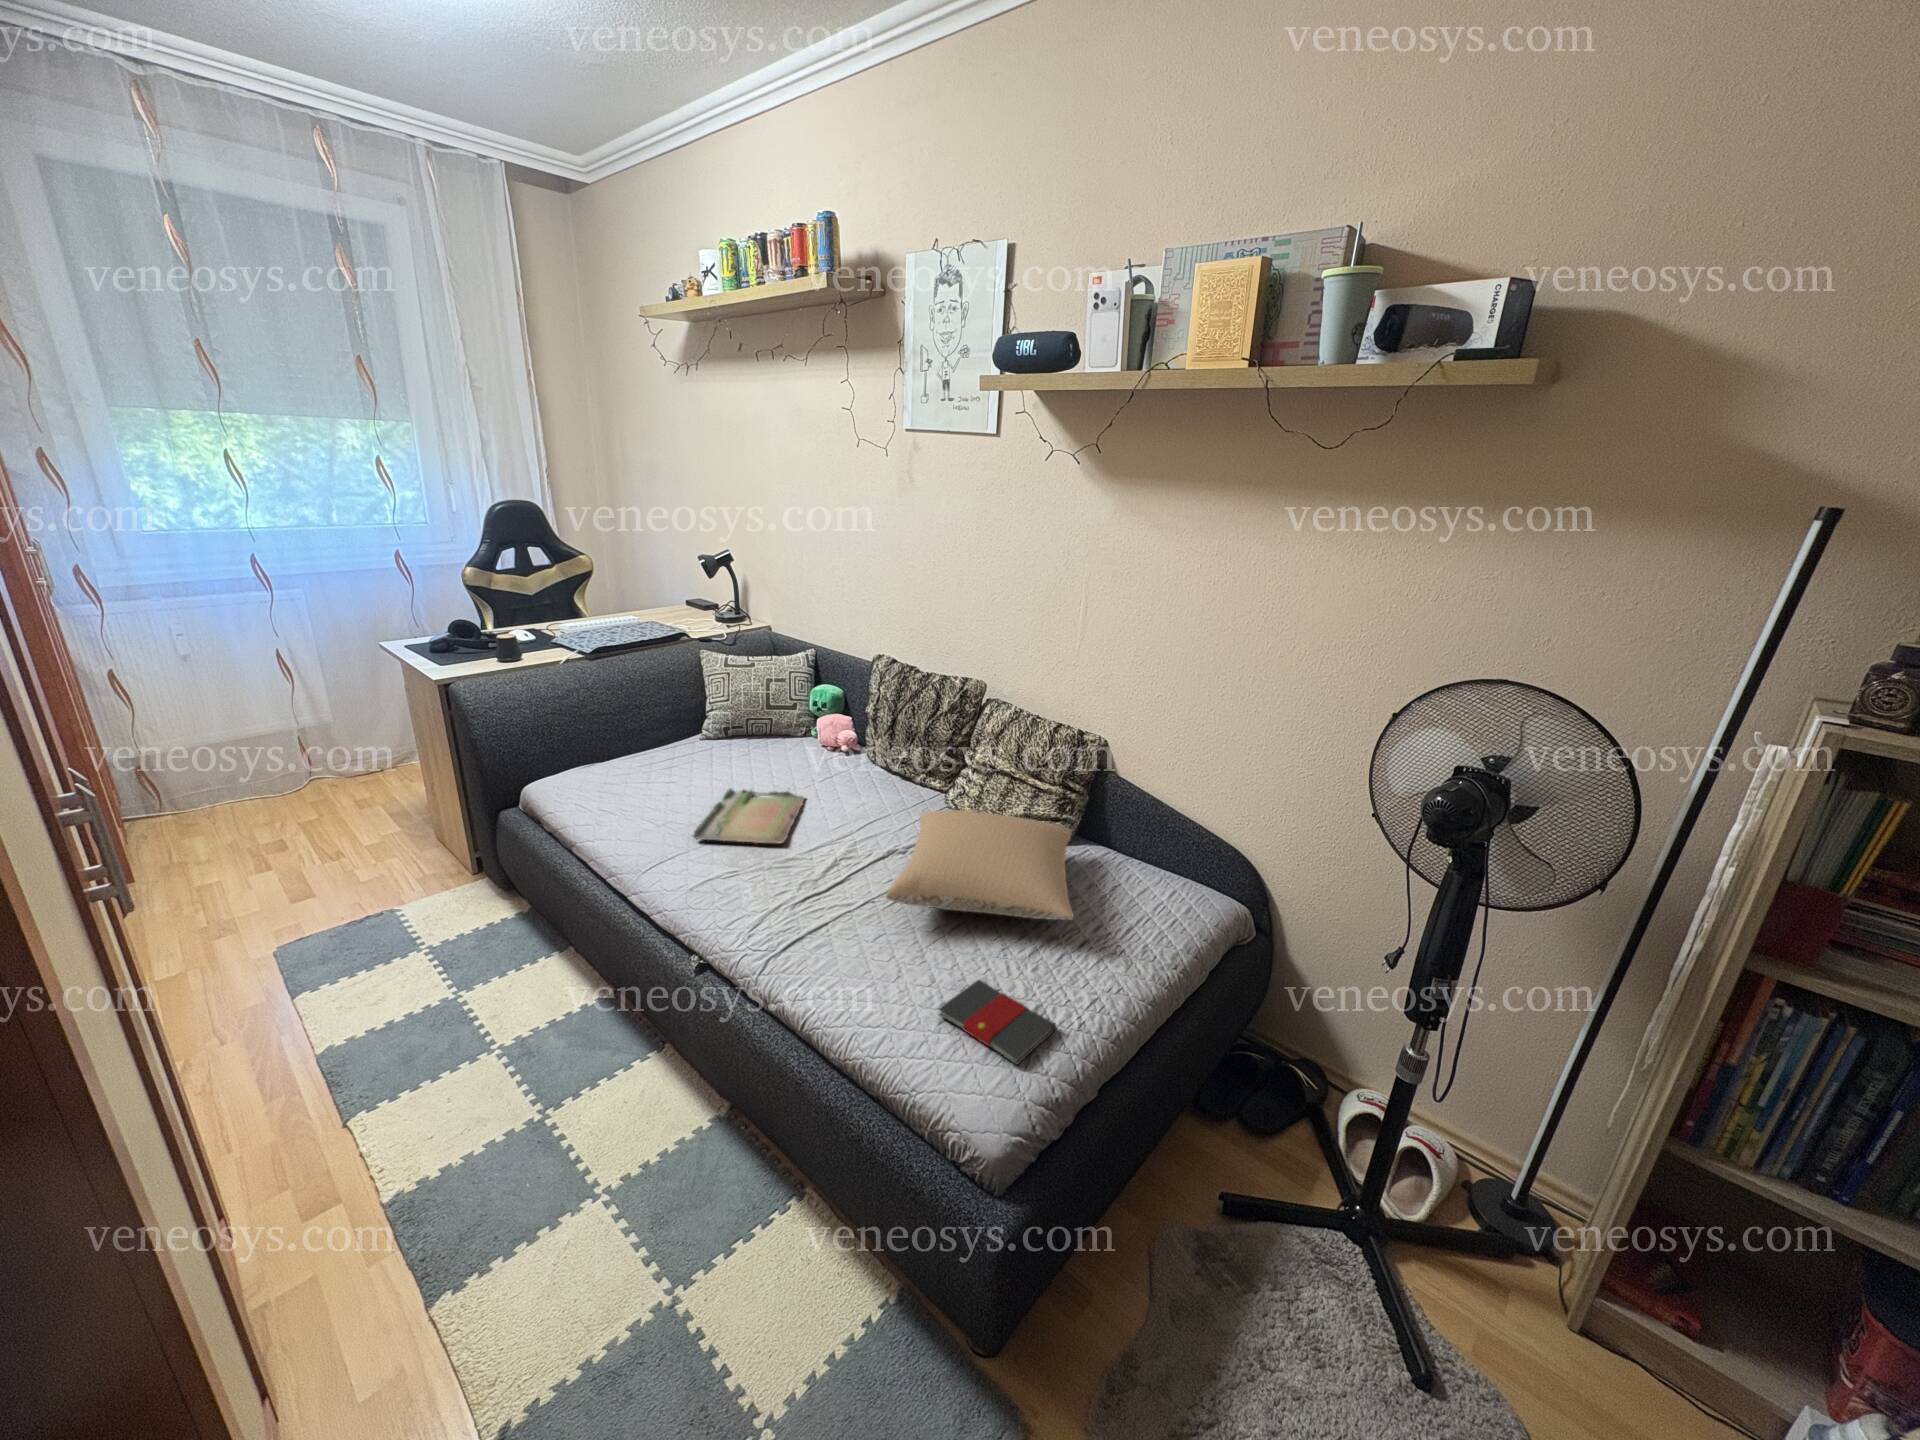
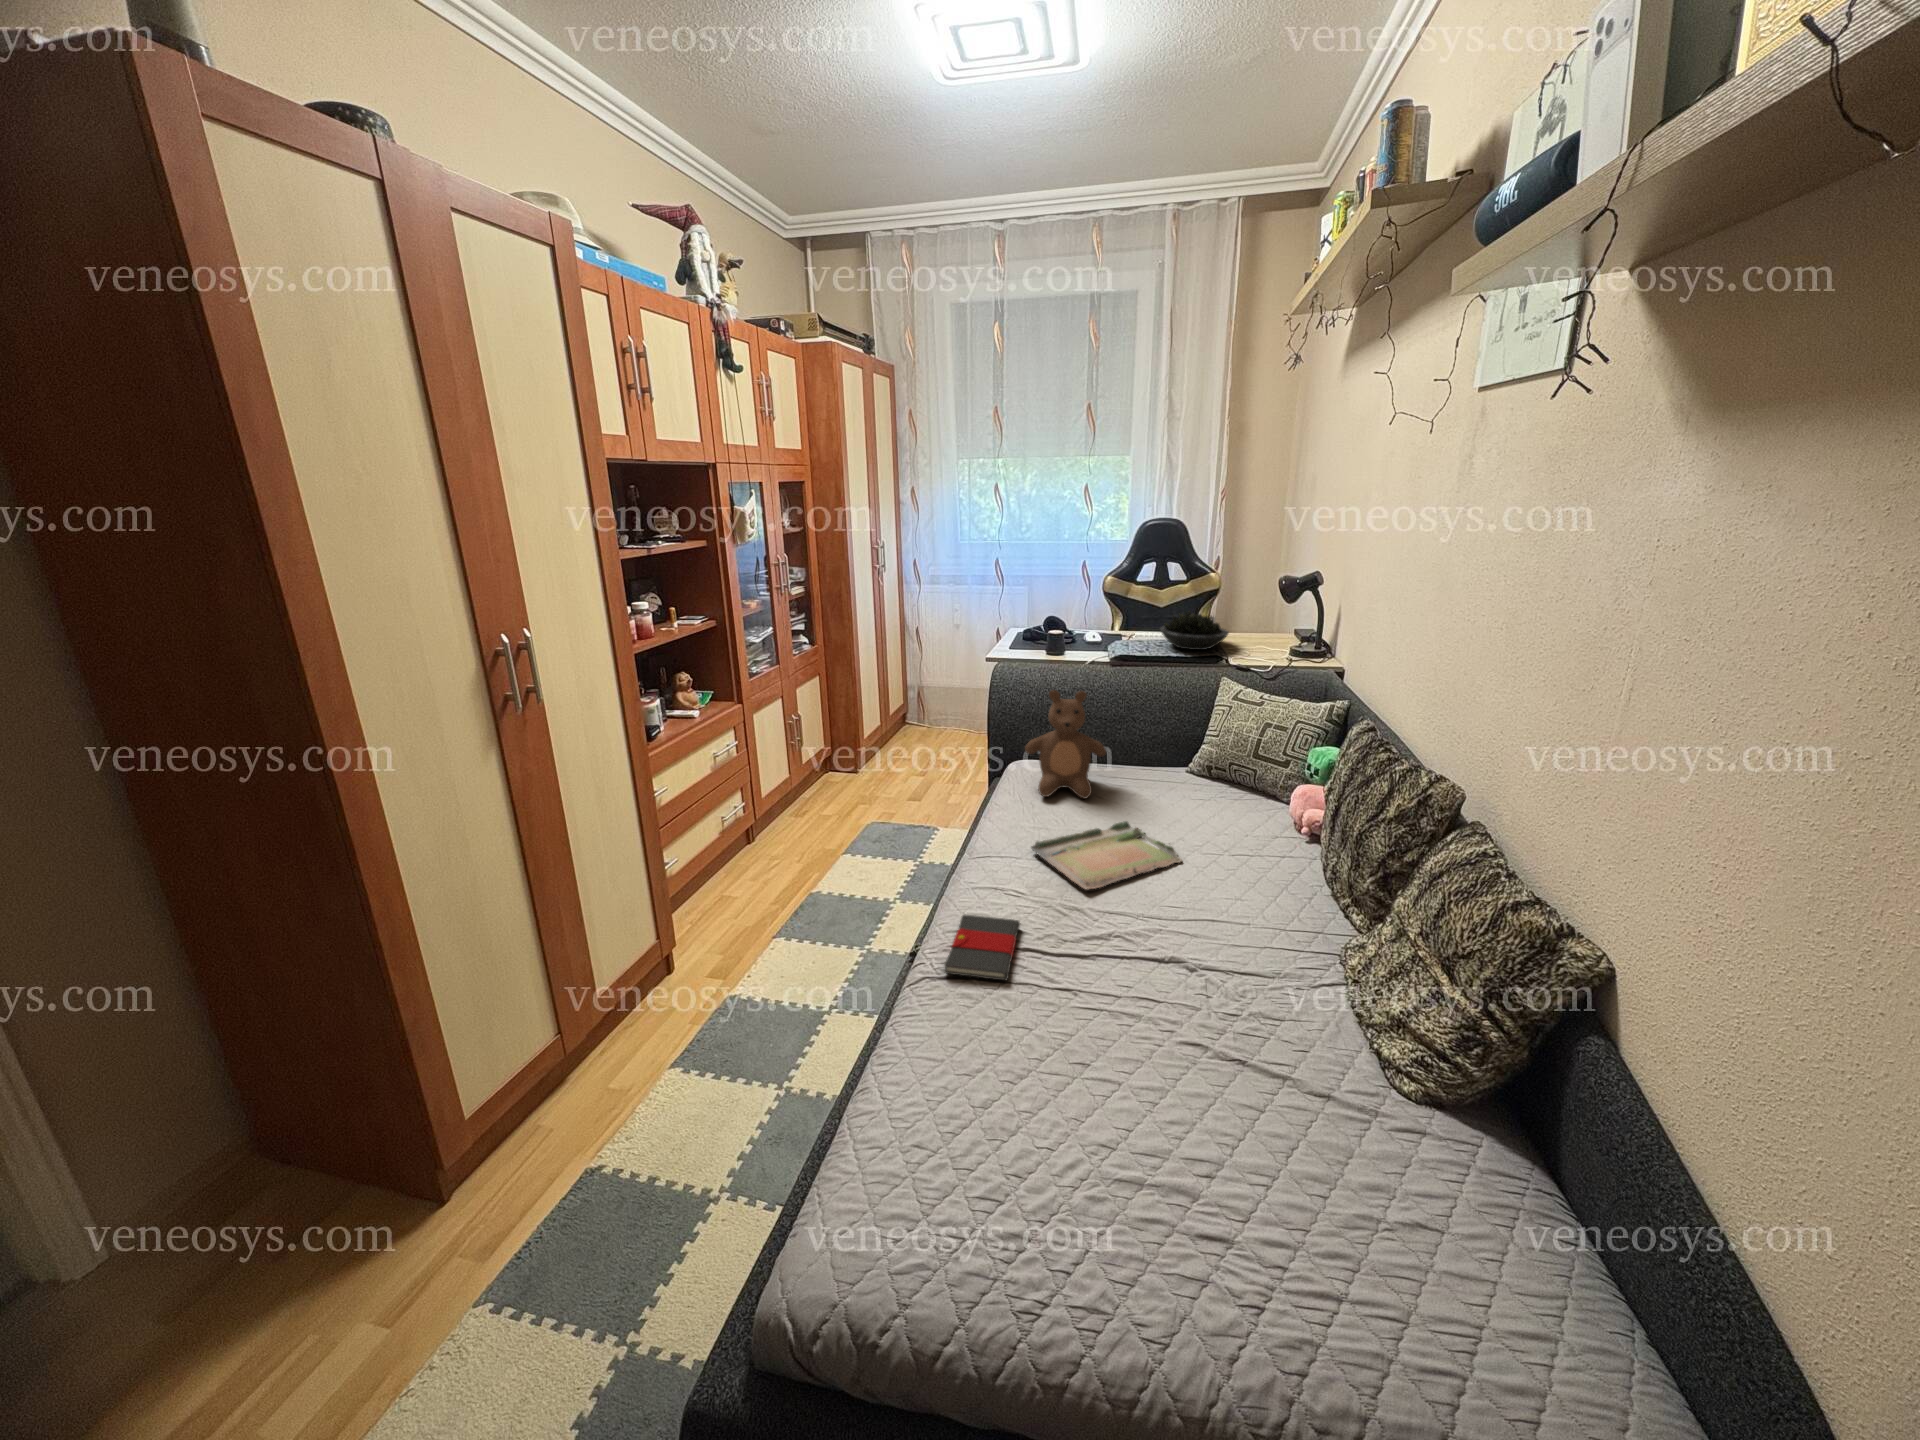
succulent plant: none [595,594,664,632] -> present [1160,611,1229,650]
teddy bear: none [579,687,670,799] -> present [1025,690,1106,799]
pillow: present [886,810,1073,920] -> none [1031,929,1417,1175]
book: present [939,980,1056,1065] -> present [944,915,1020,980]

